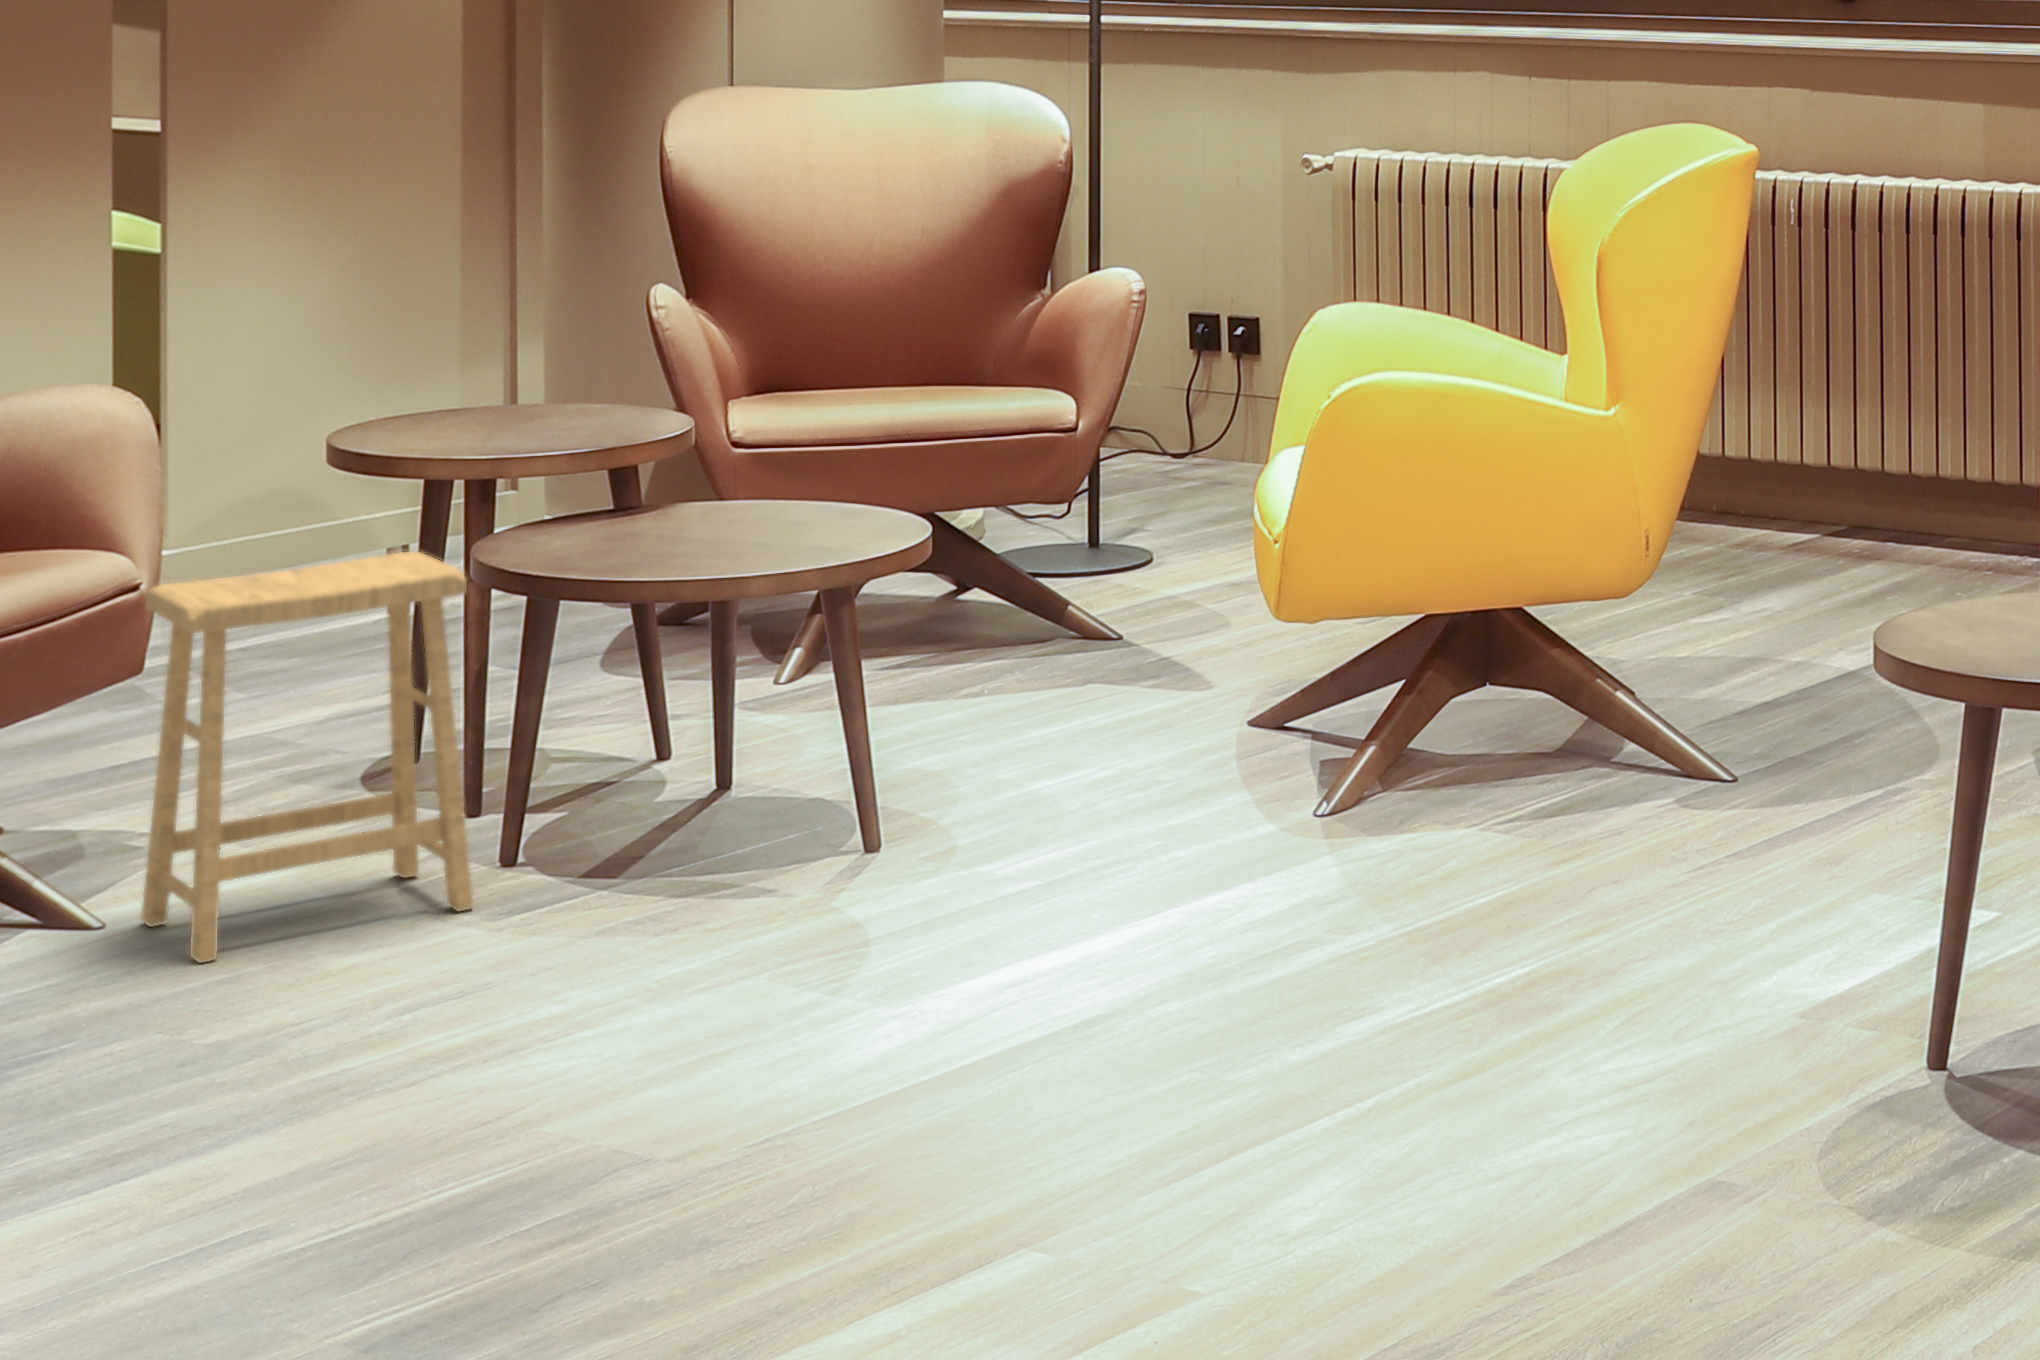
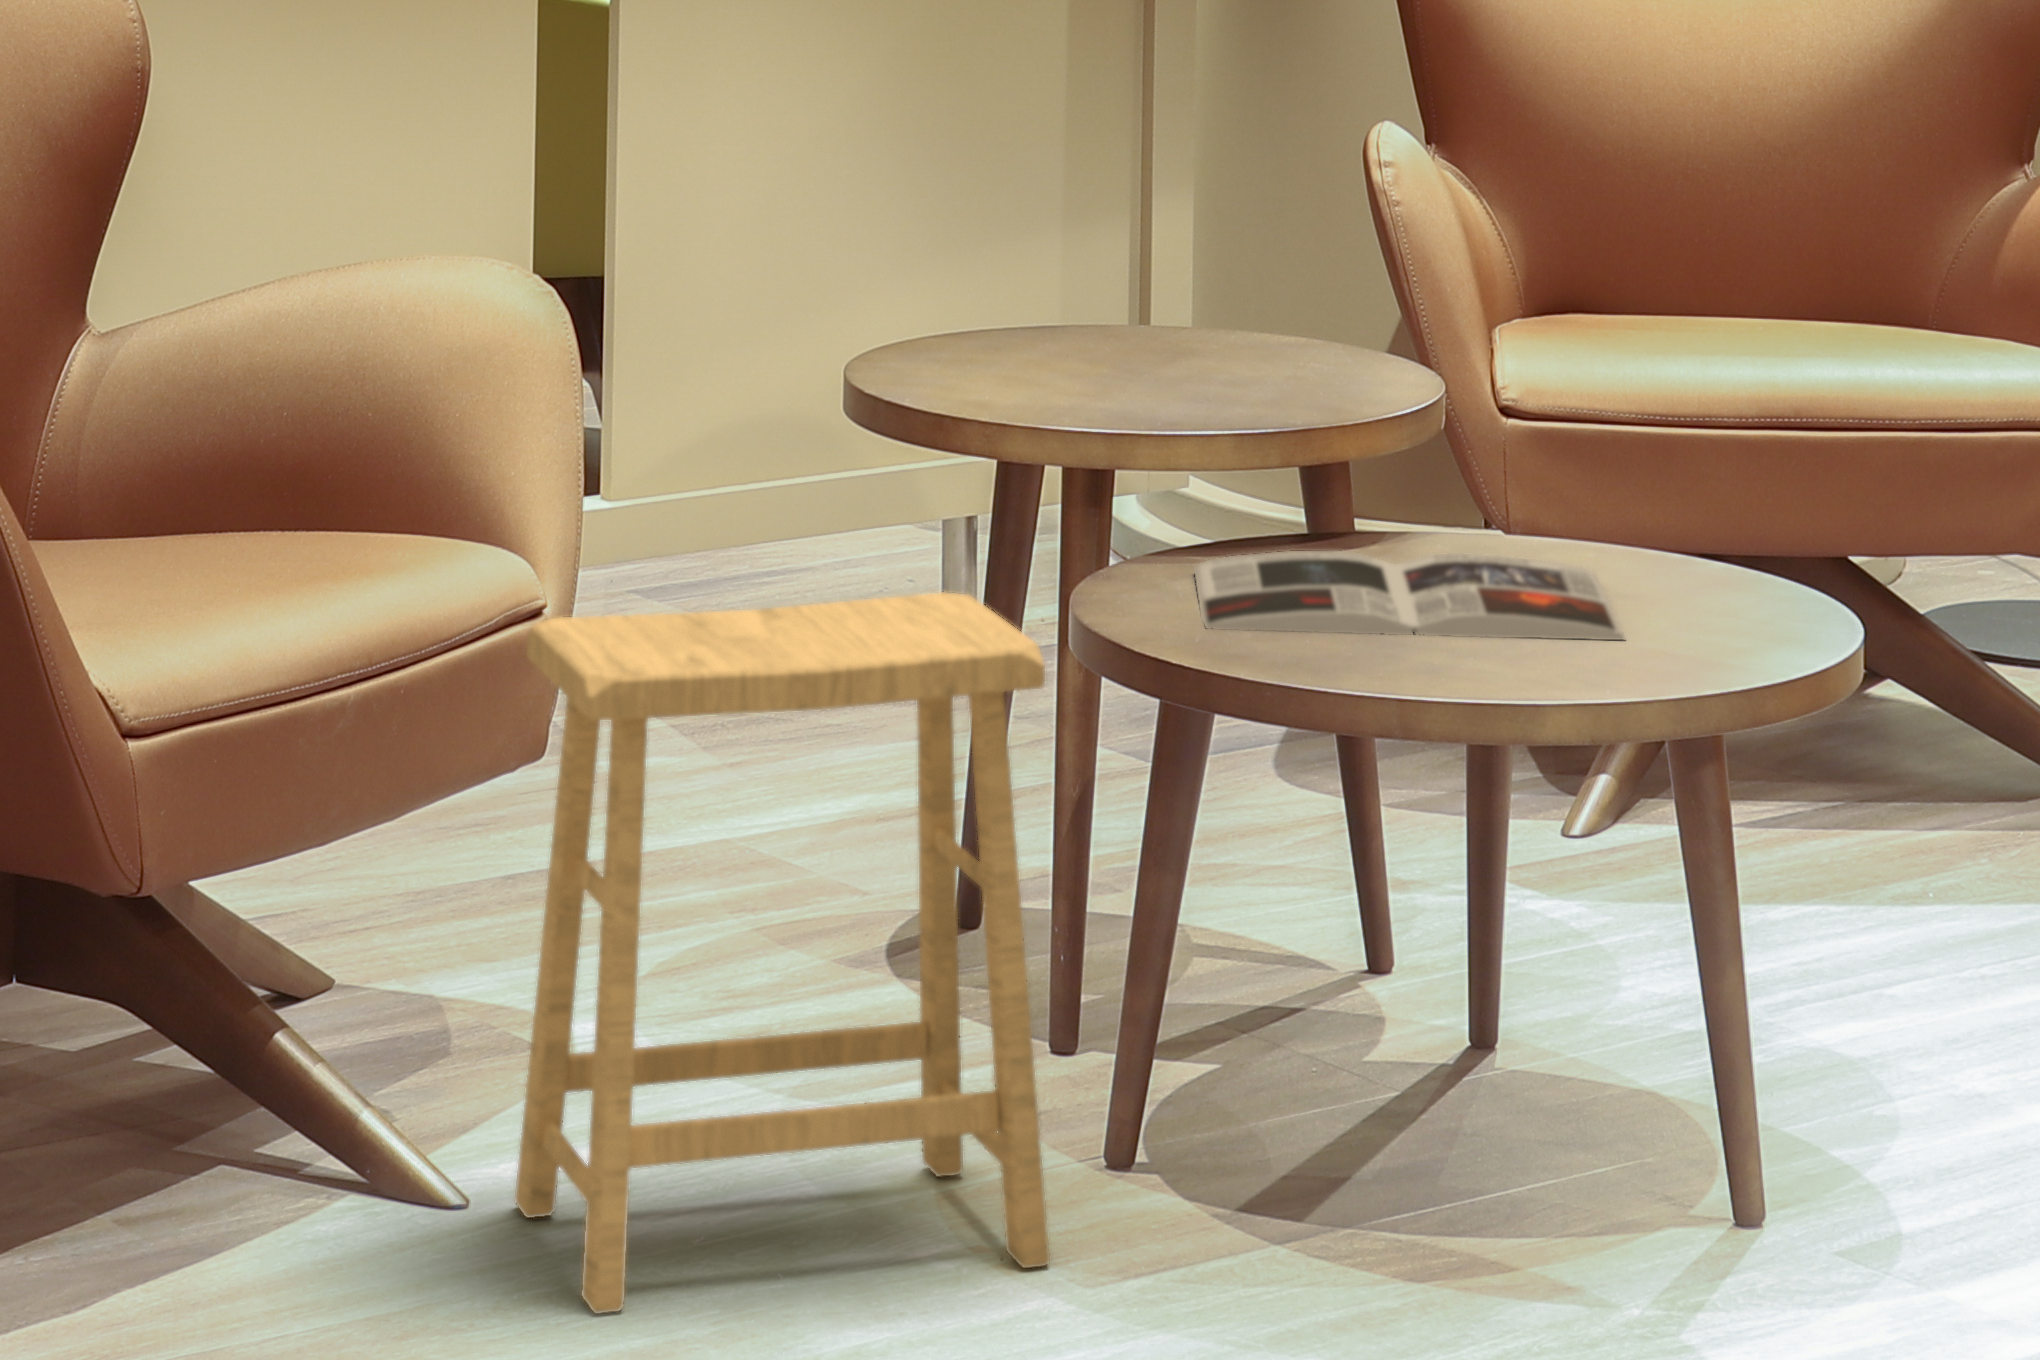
magazine: none [553,506,802,557] -> present [1194,551,1625,640]

